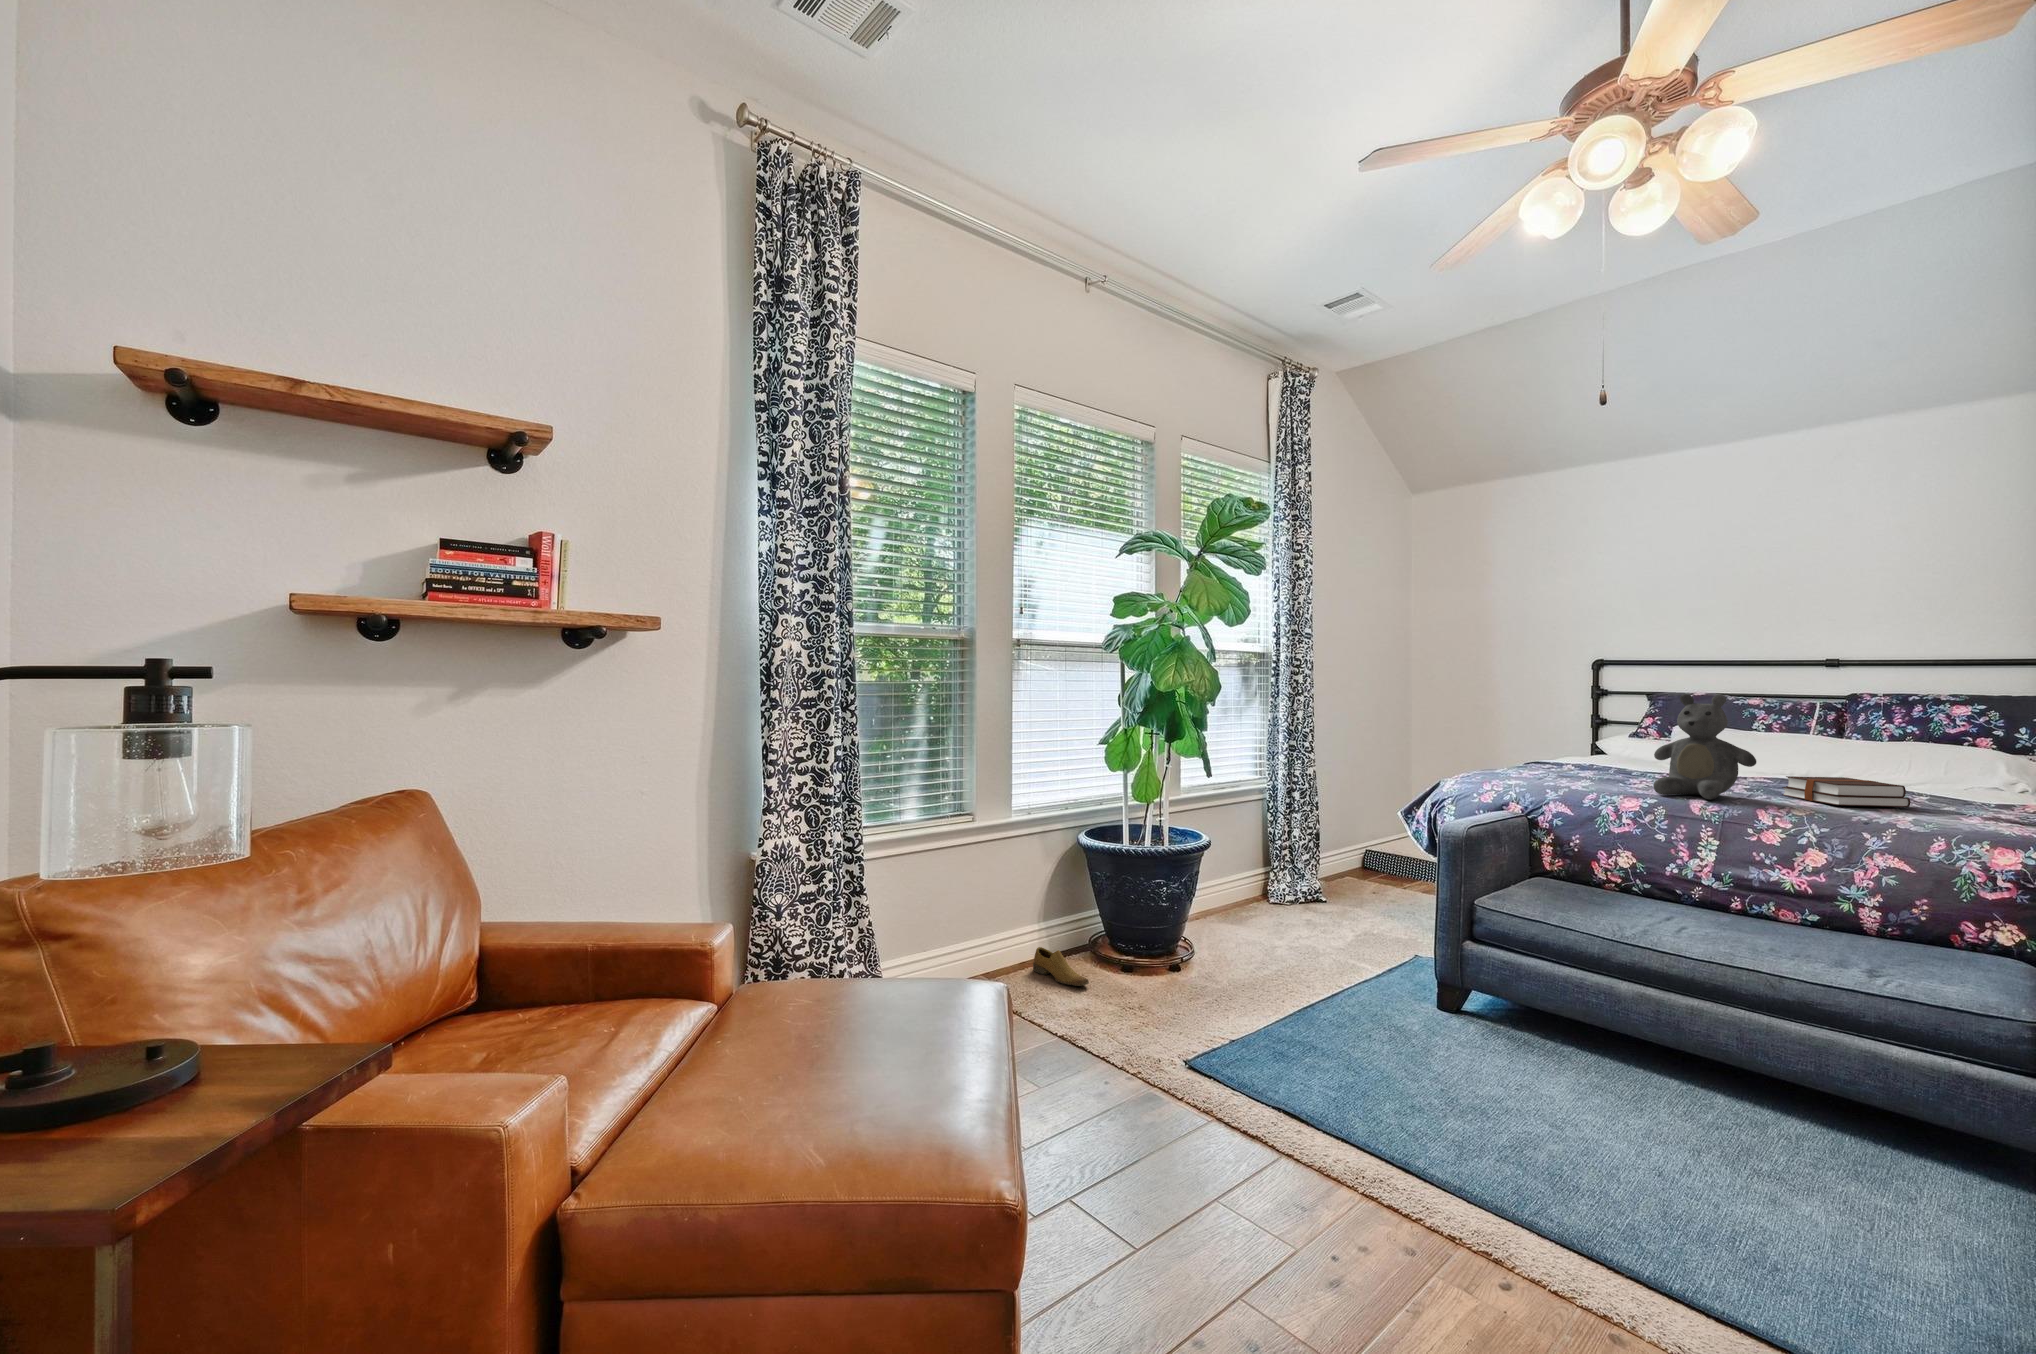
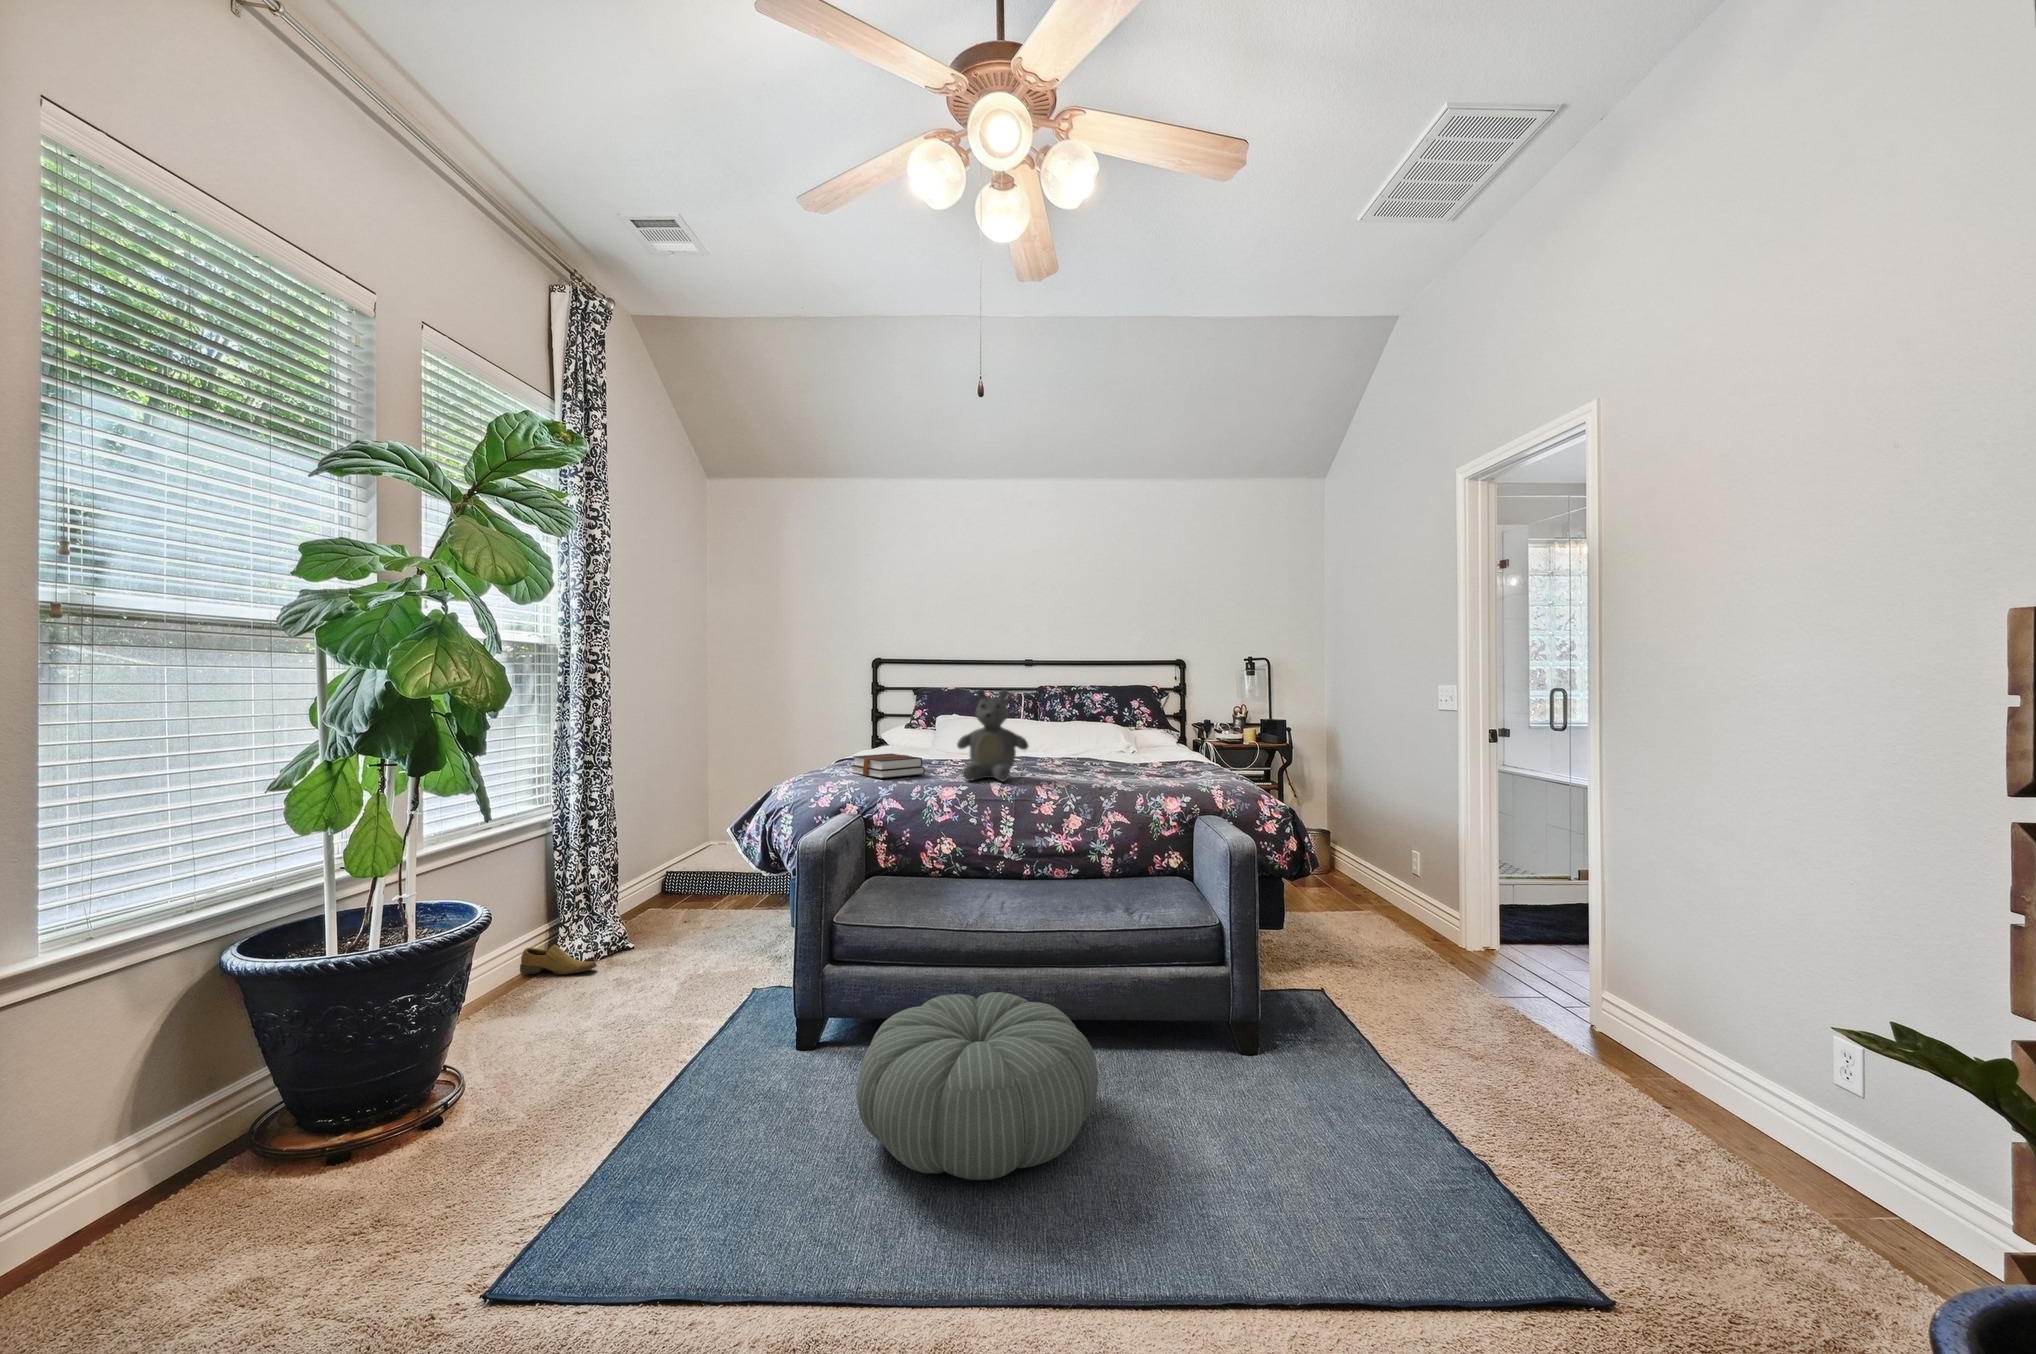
hardback book: present [1782,776,1911,807] -> present [851,754,925,778]
shoe: present [1033,947,1089,986] -> present [520,944,597,974]
pouf: none [1462,990,1747,1164] -> present [857,992,1098,1180]

